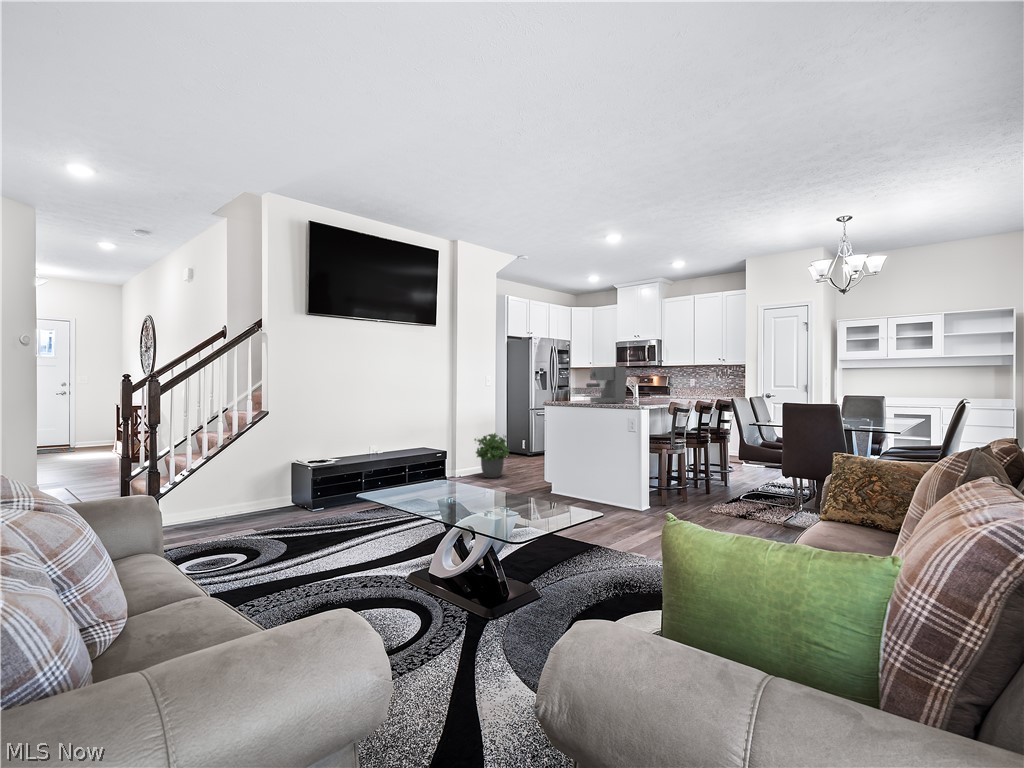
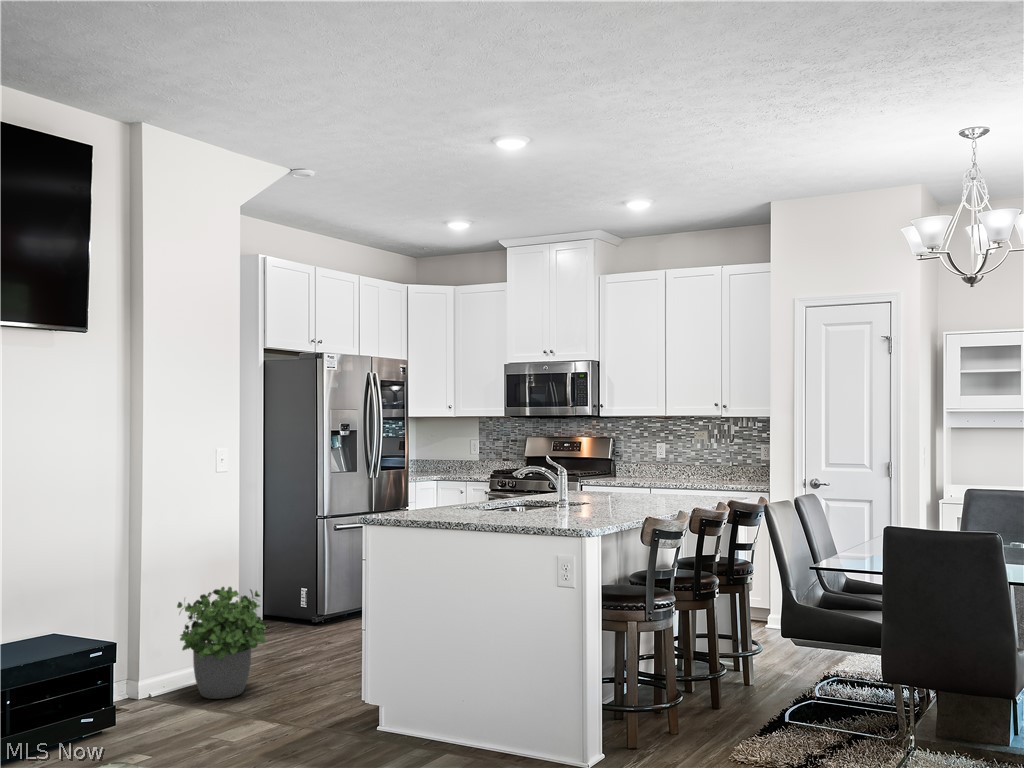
coffee maker: present [586,367,626,404] -> none [452,431,541,519]

